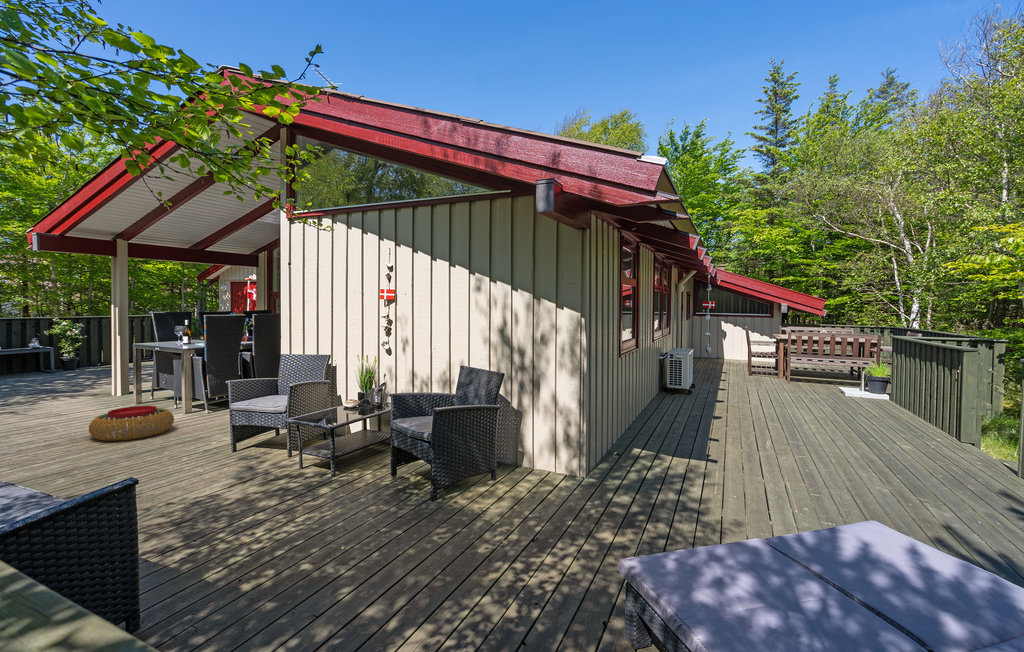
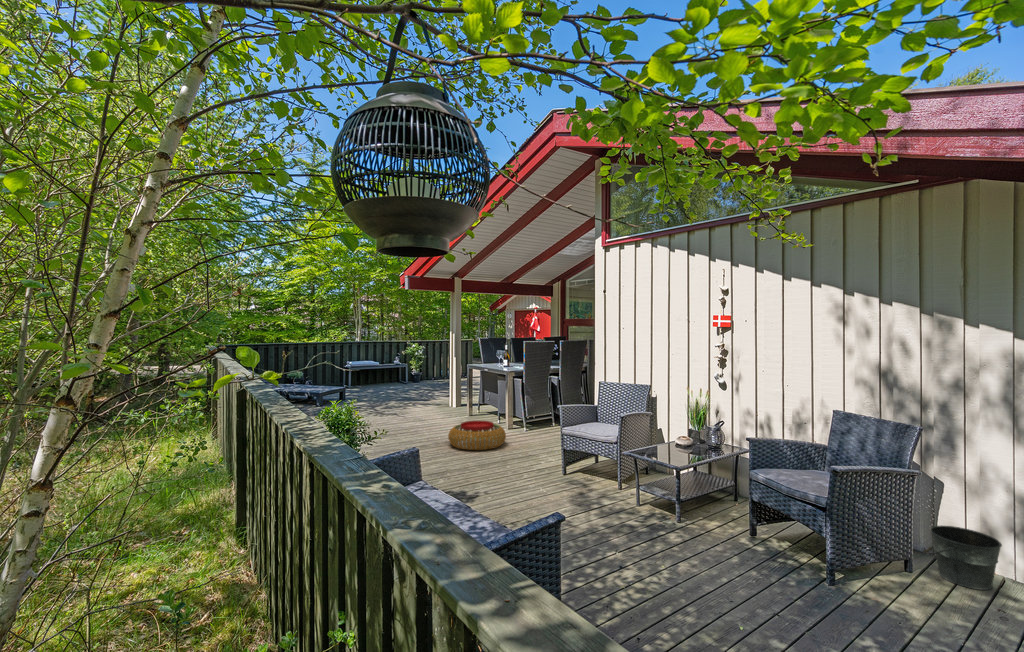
bucket: none [506,442,546,482] -> present [924,525,1002,590]

